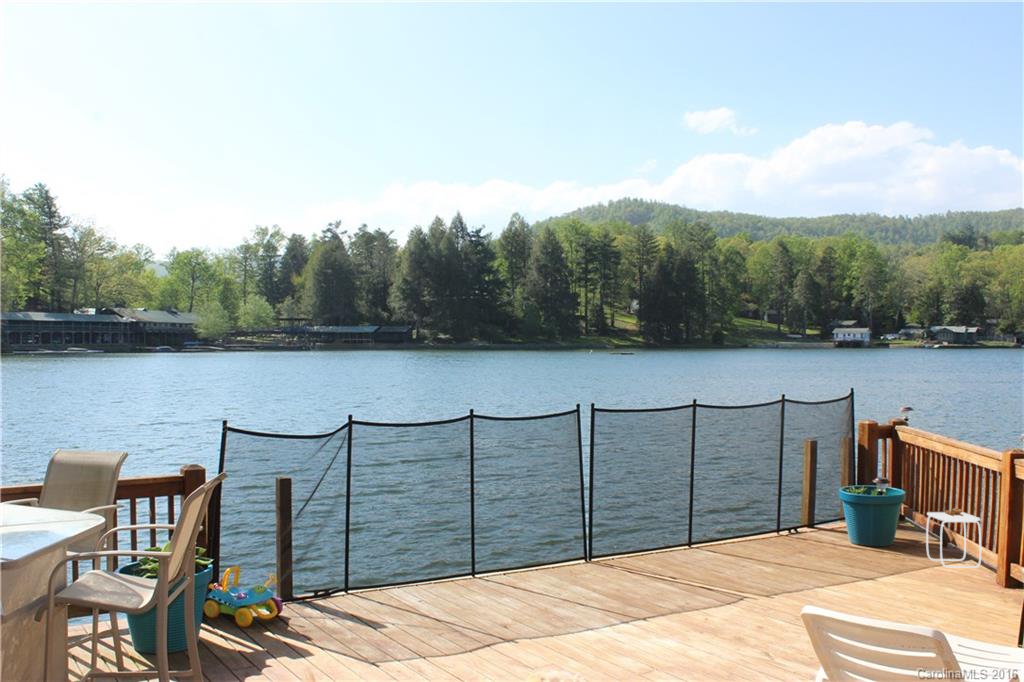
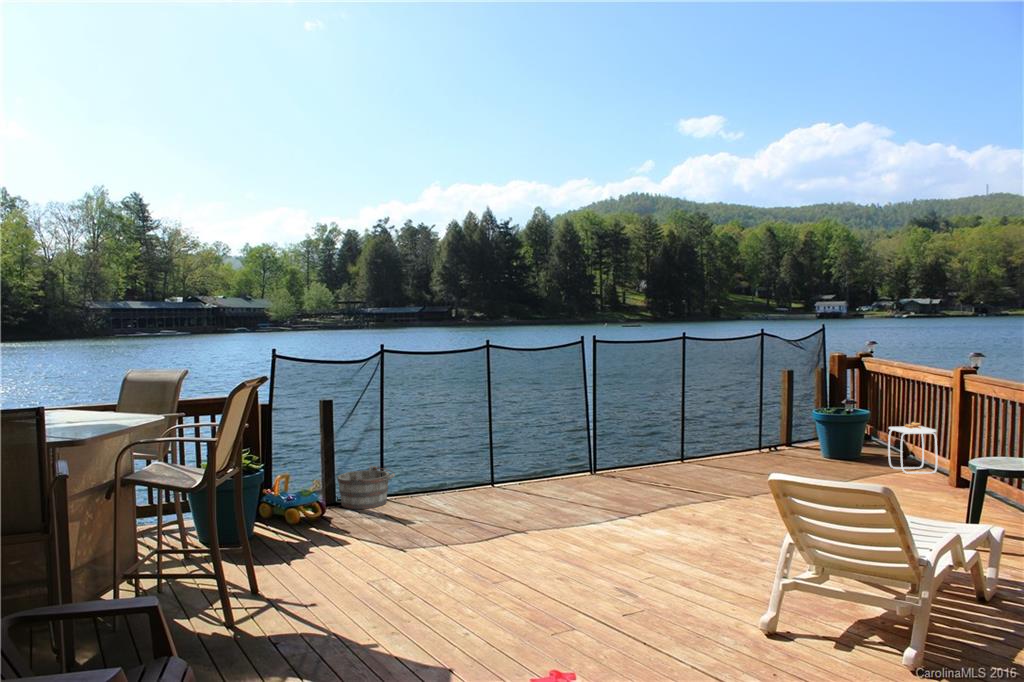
bucket: none [294,553,362,606] -> present [337,466,395,509]

